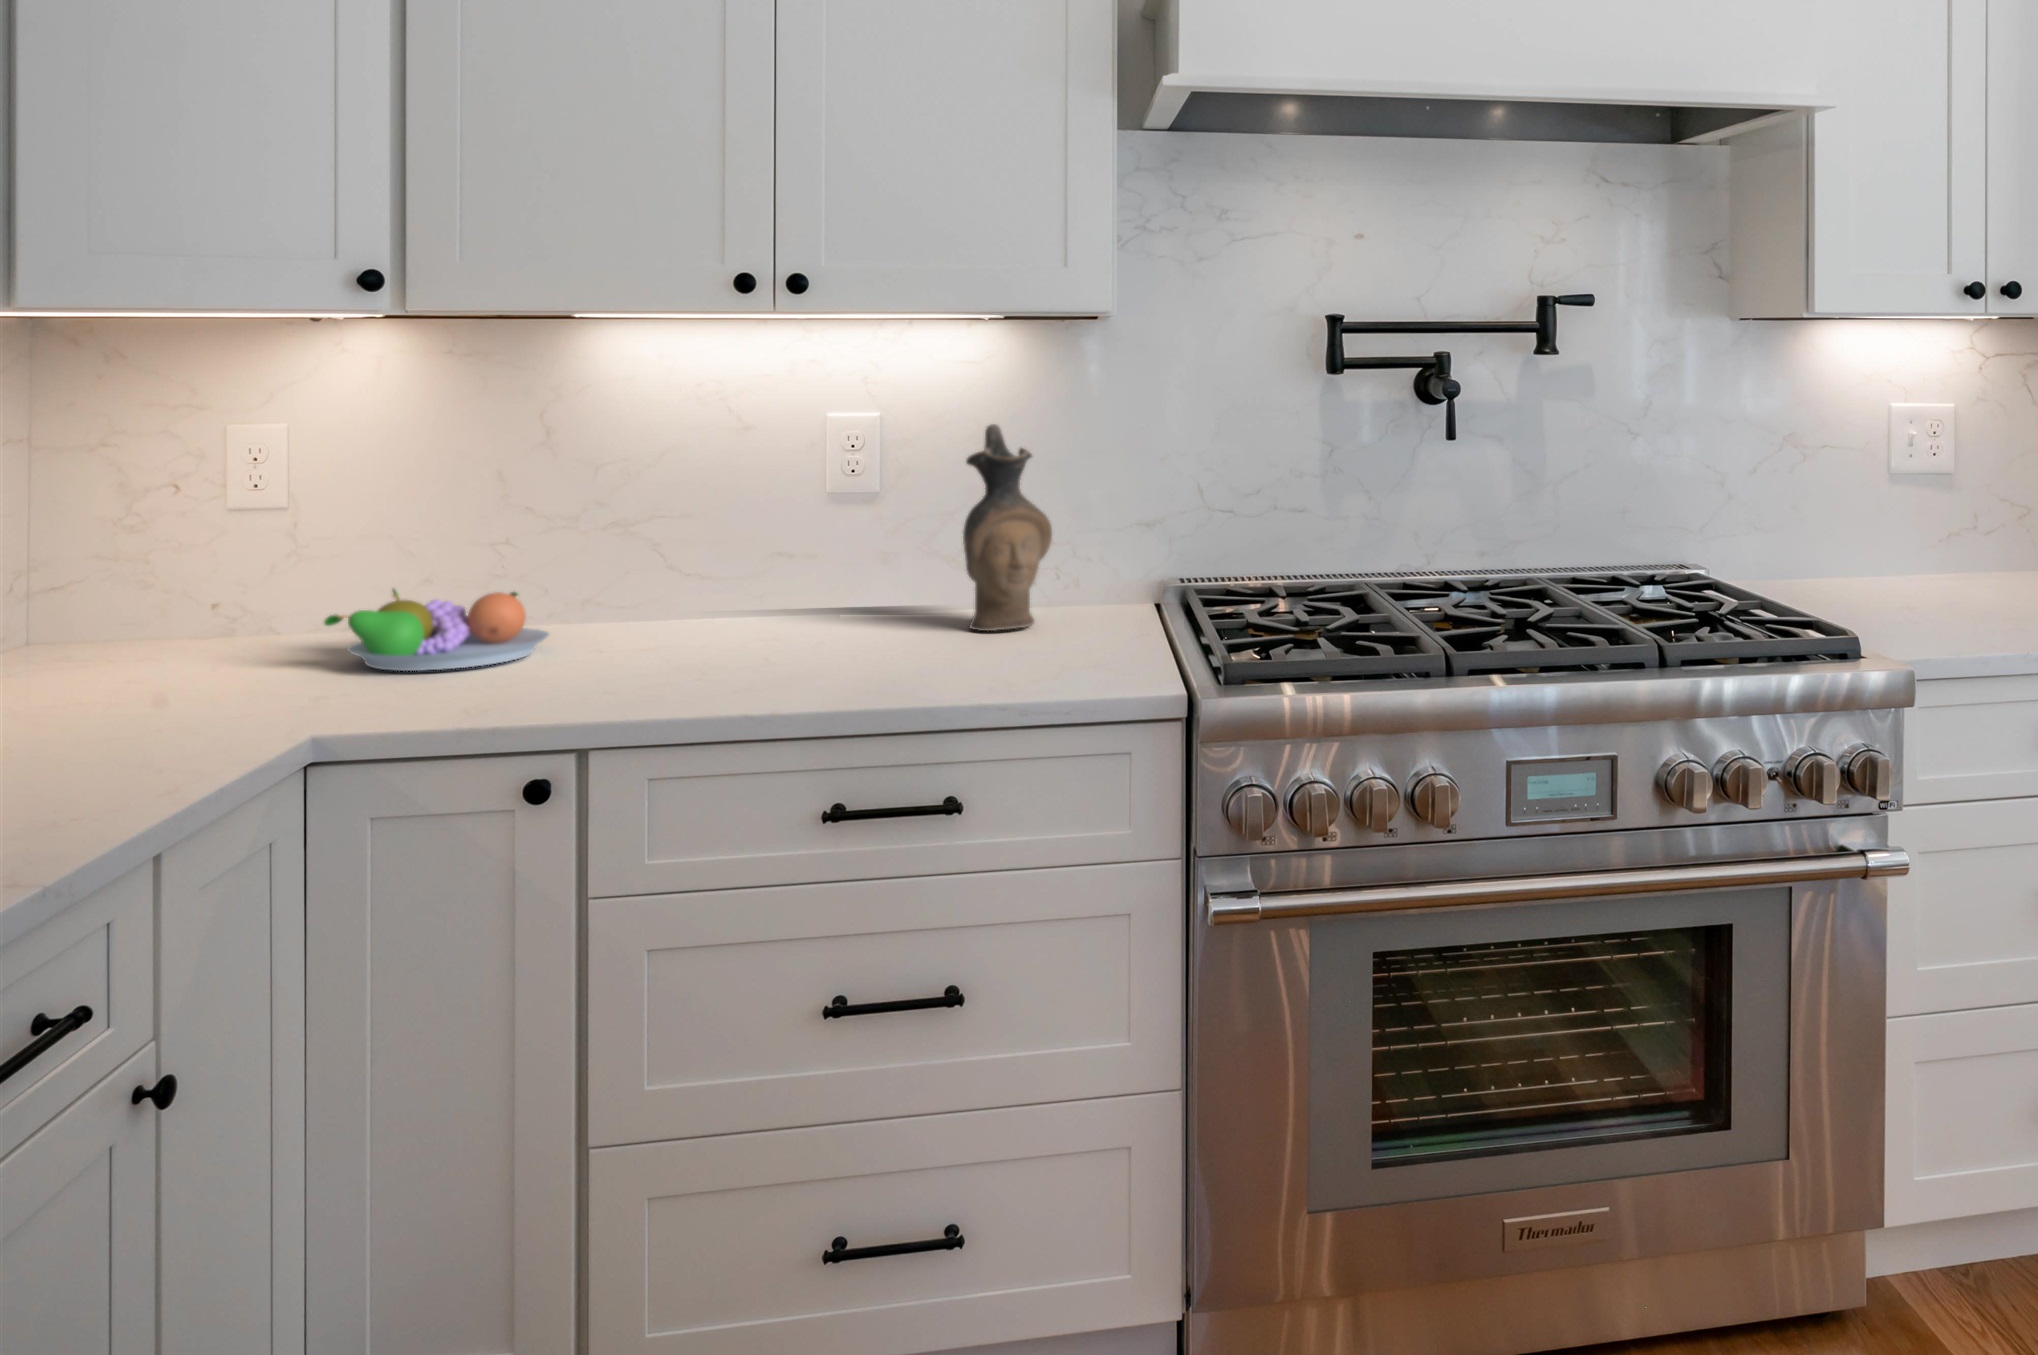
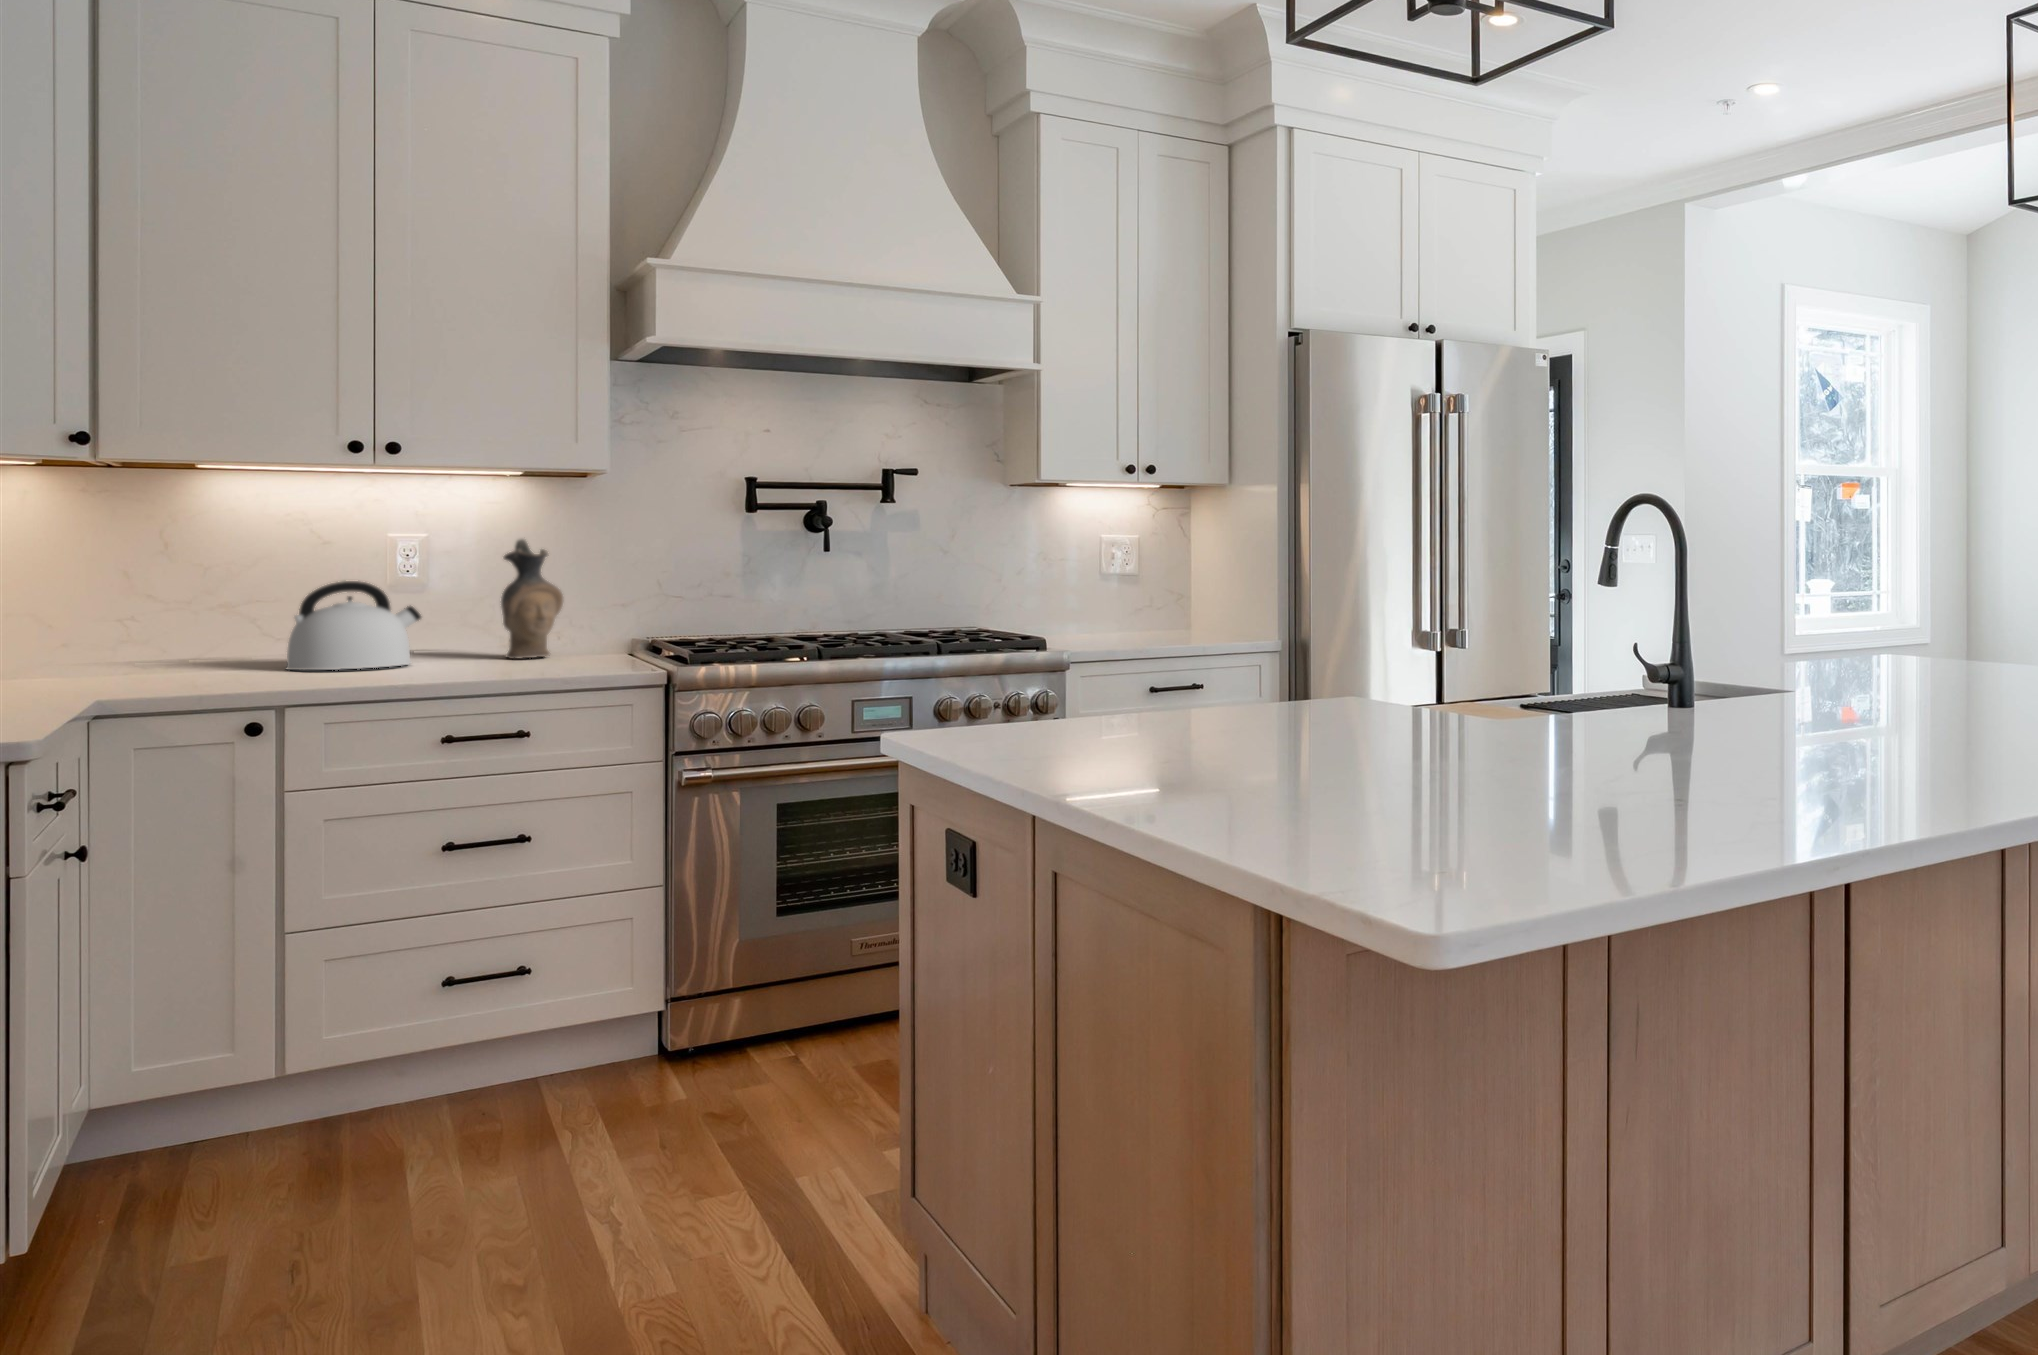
kettle: none [648,505,844,659] -> present [286,581,421,670]
fruit bowl: present [324,589,549,671] -> none [57,631,214,677]

